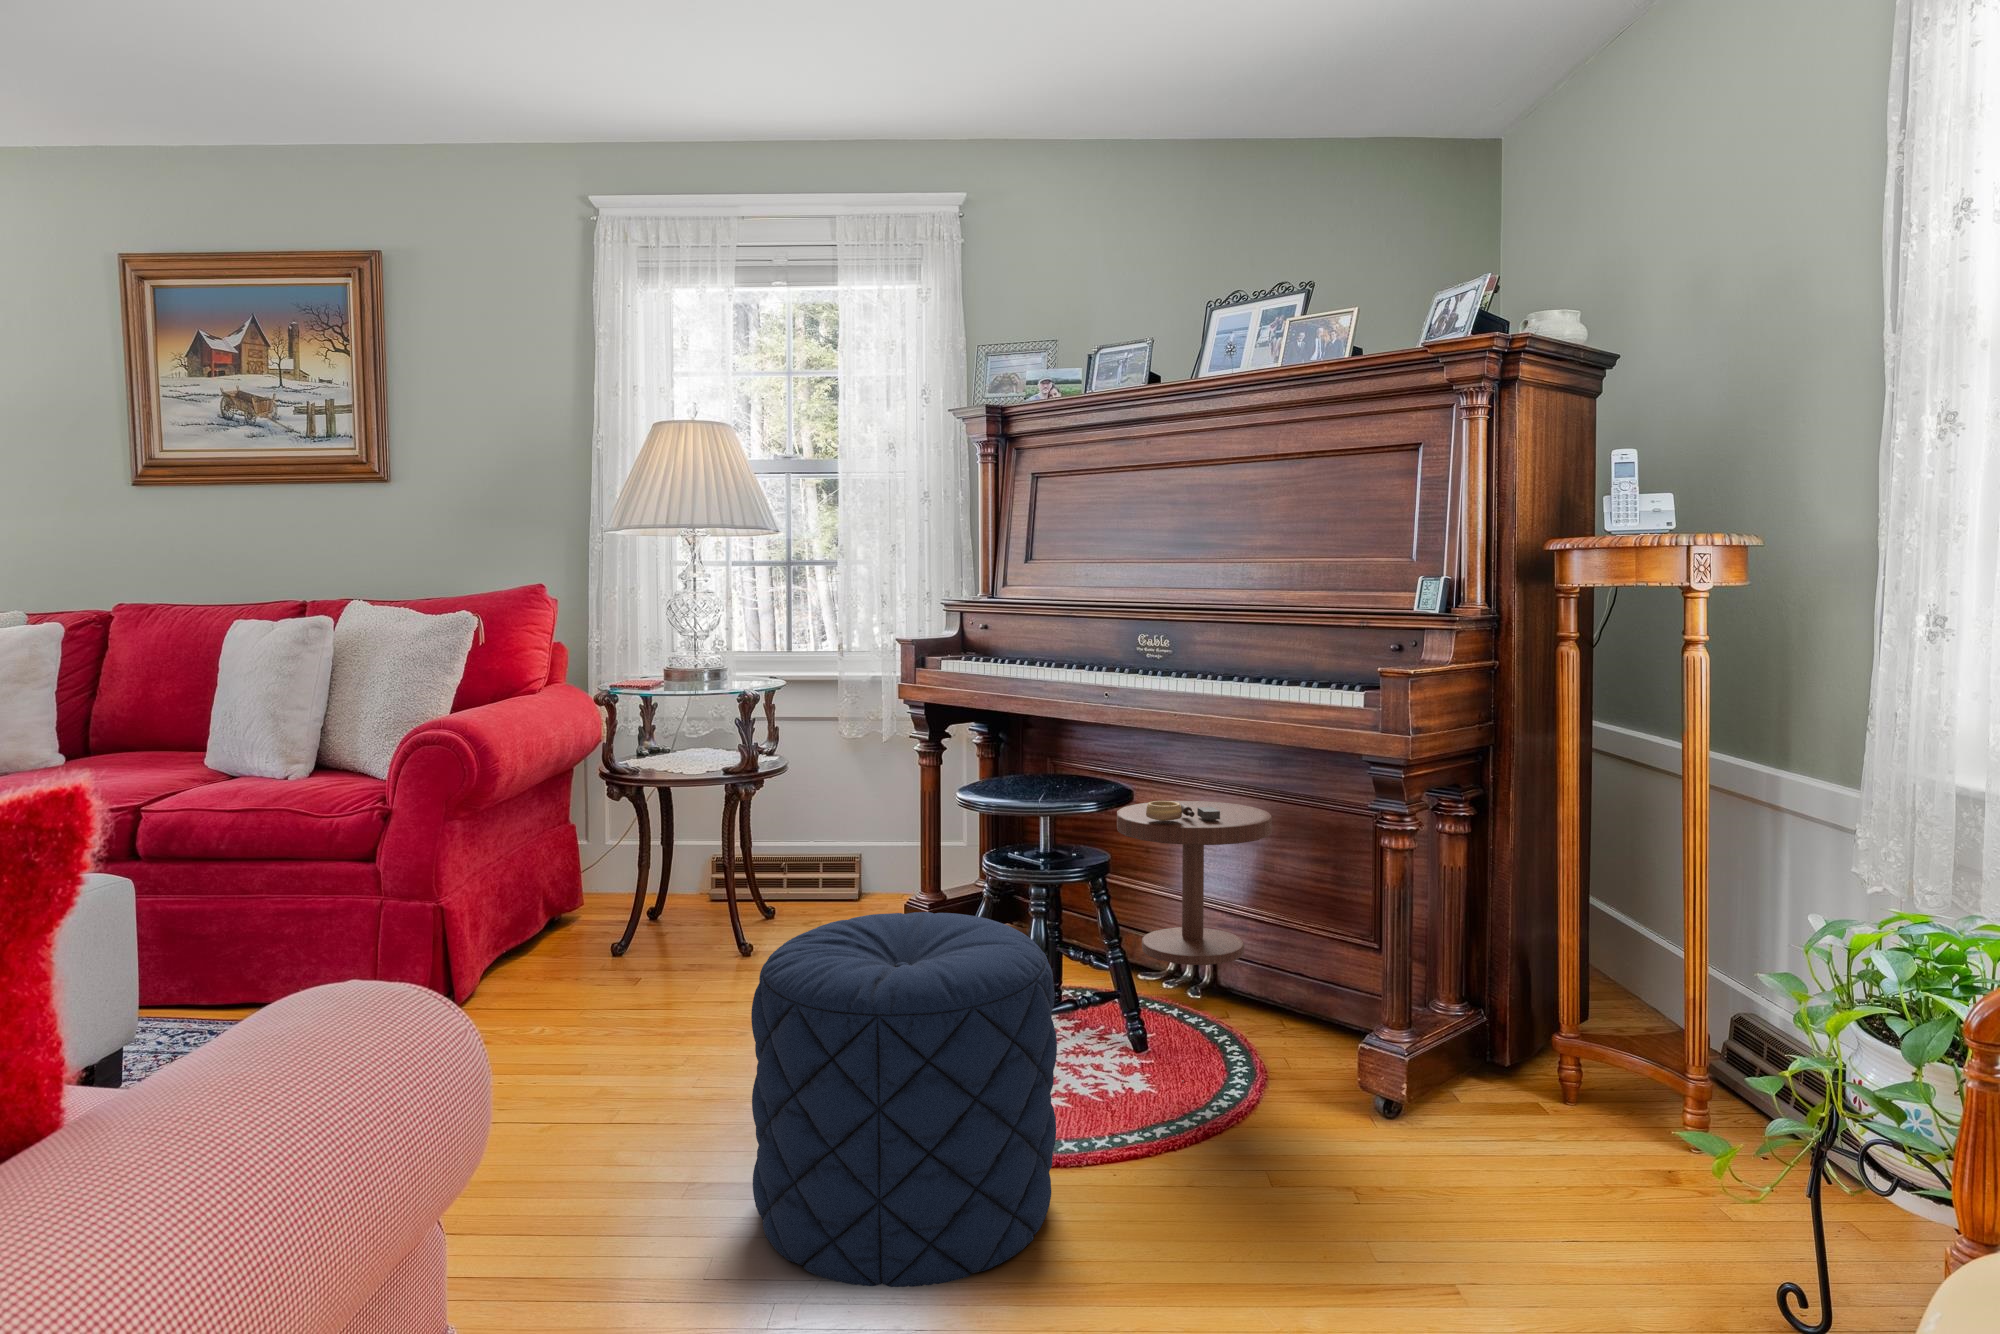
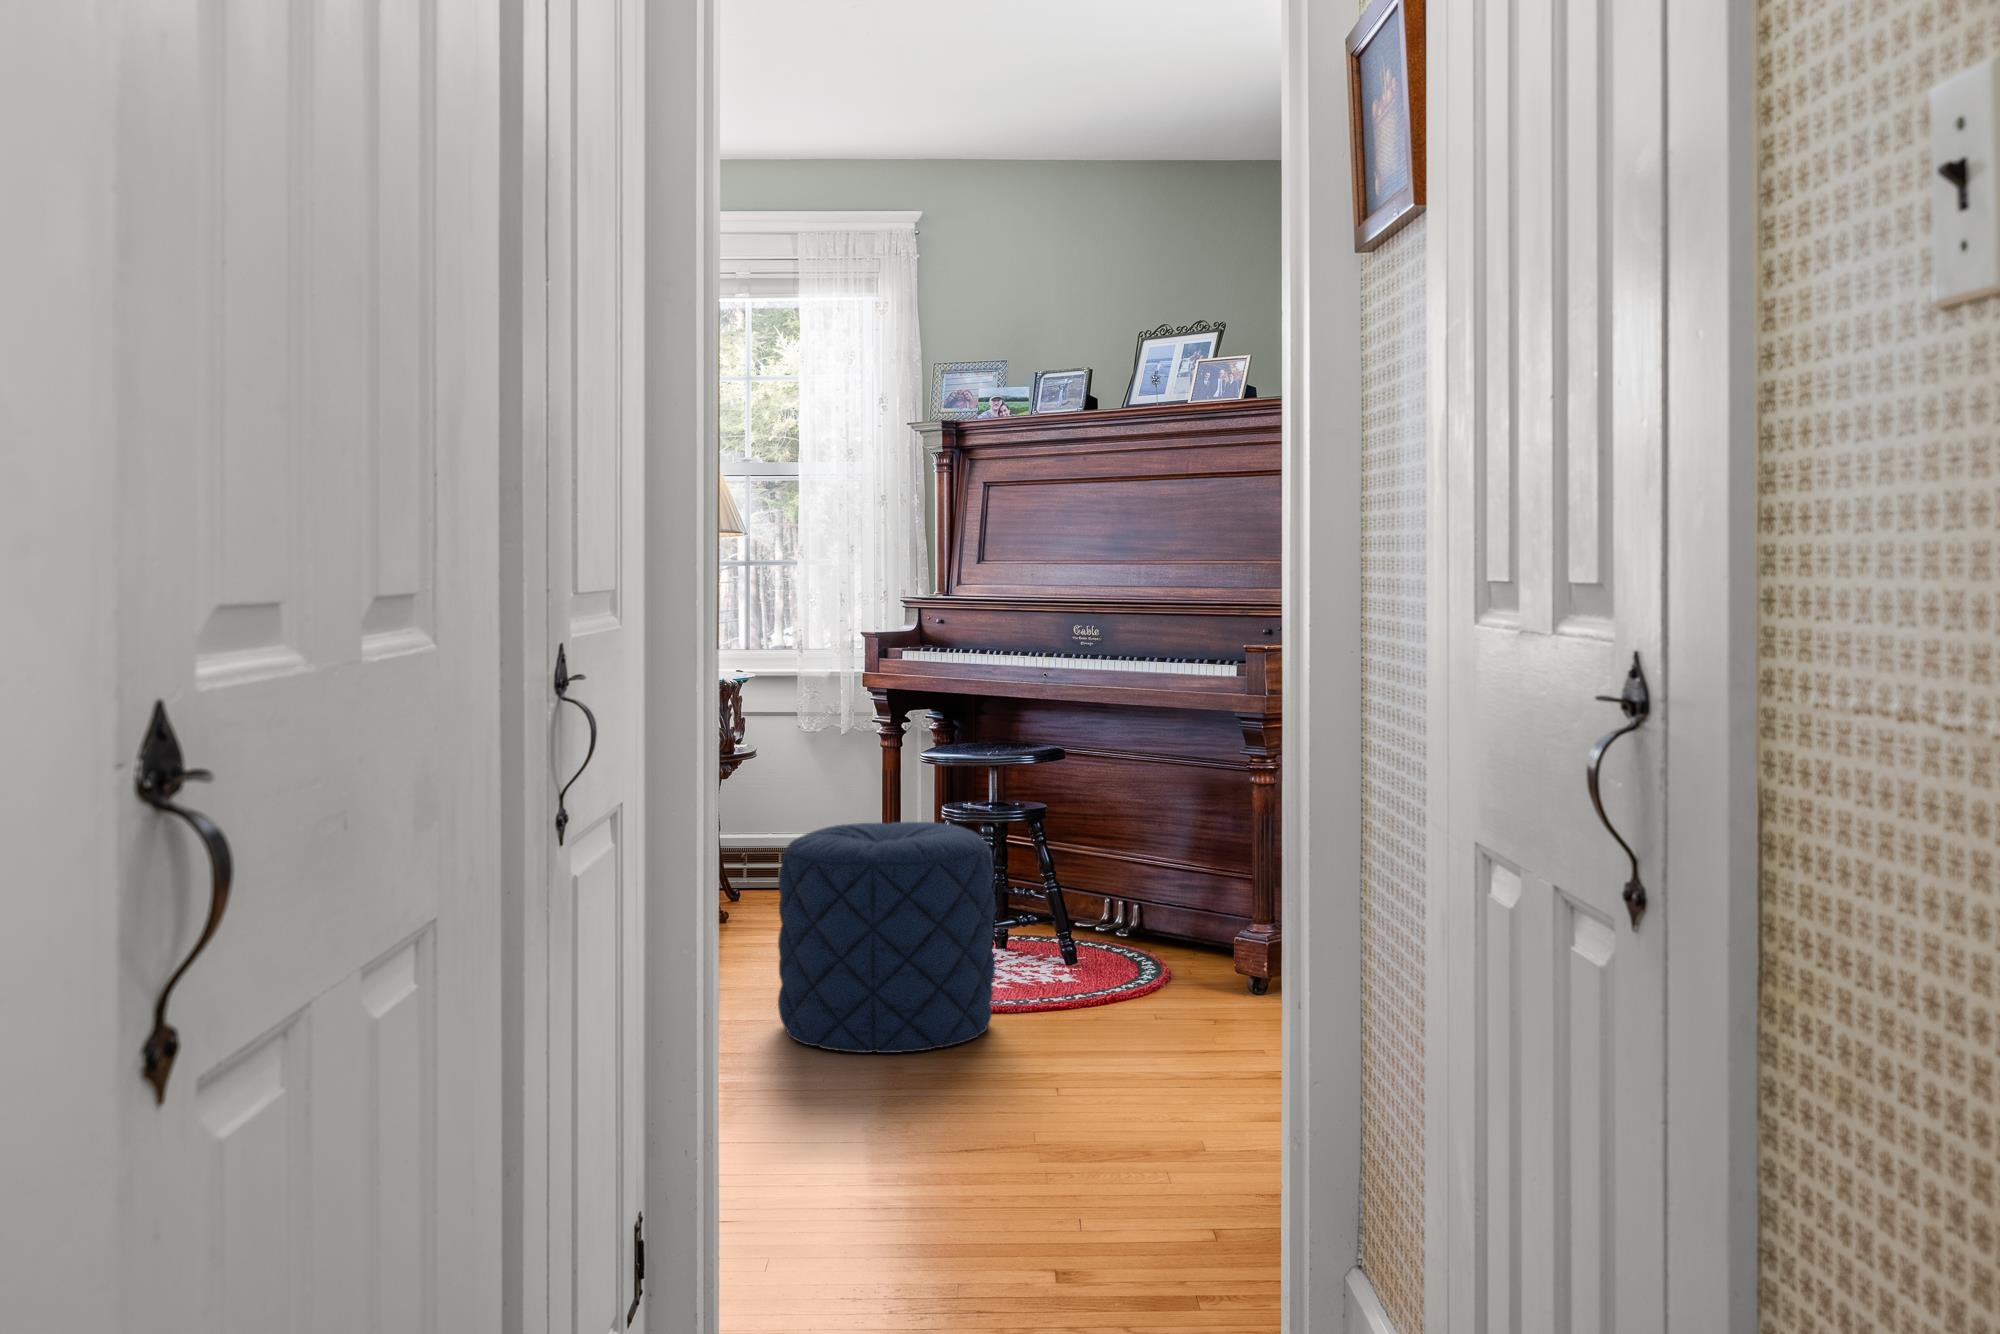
side table: present [1117,801,1272,1081] -> none [1048,750,1169,977]

